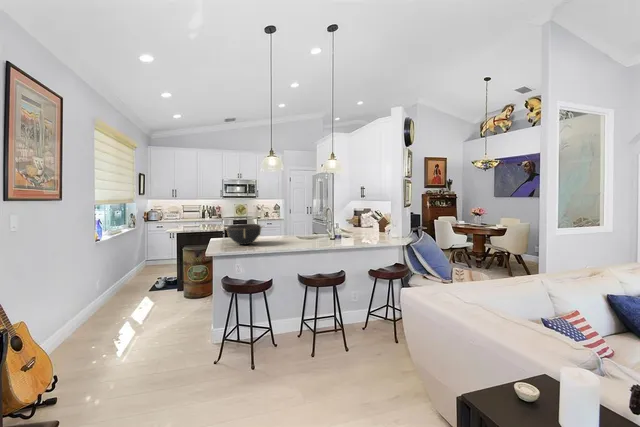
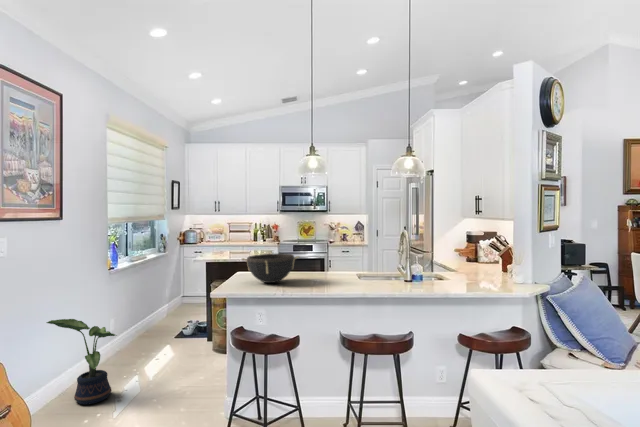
potted plant: none [54,280,121,346] -> present [47,319,115,404]

